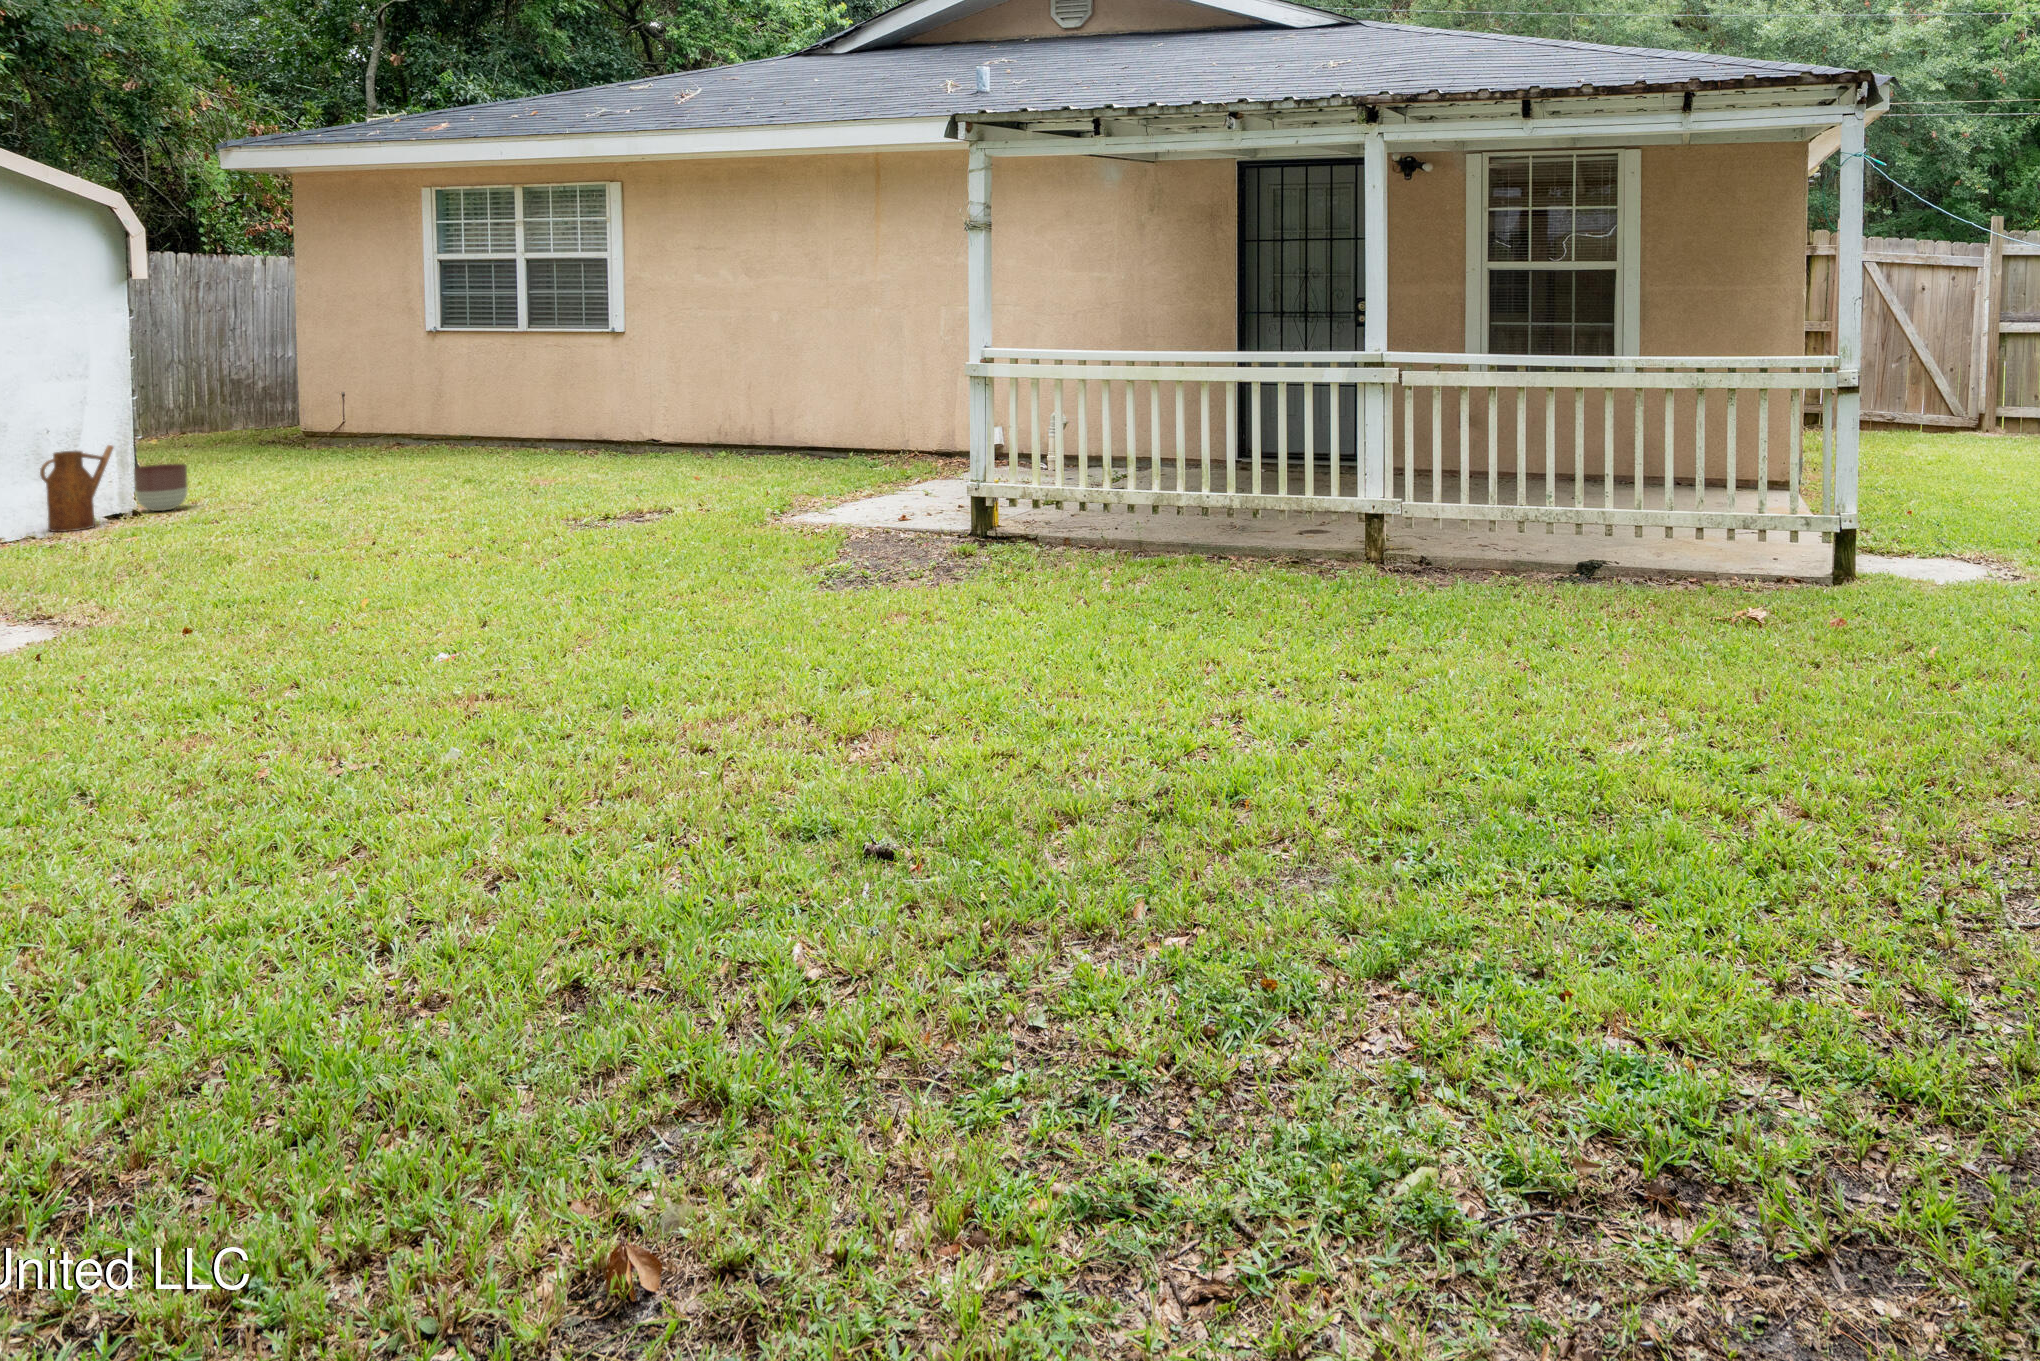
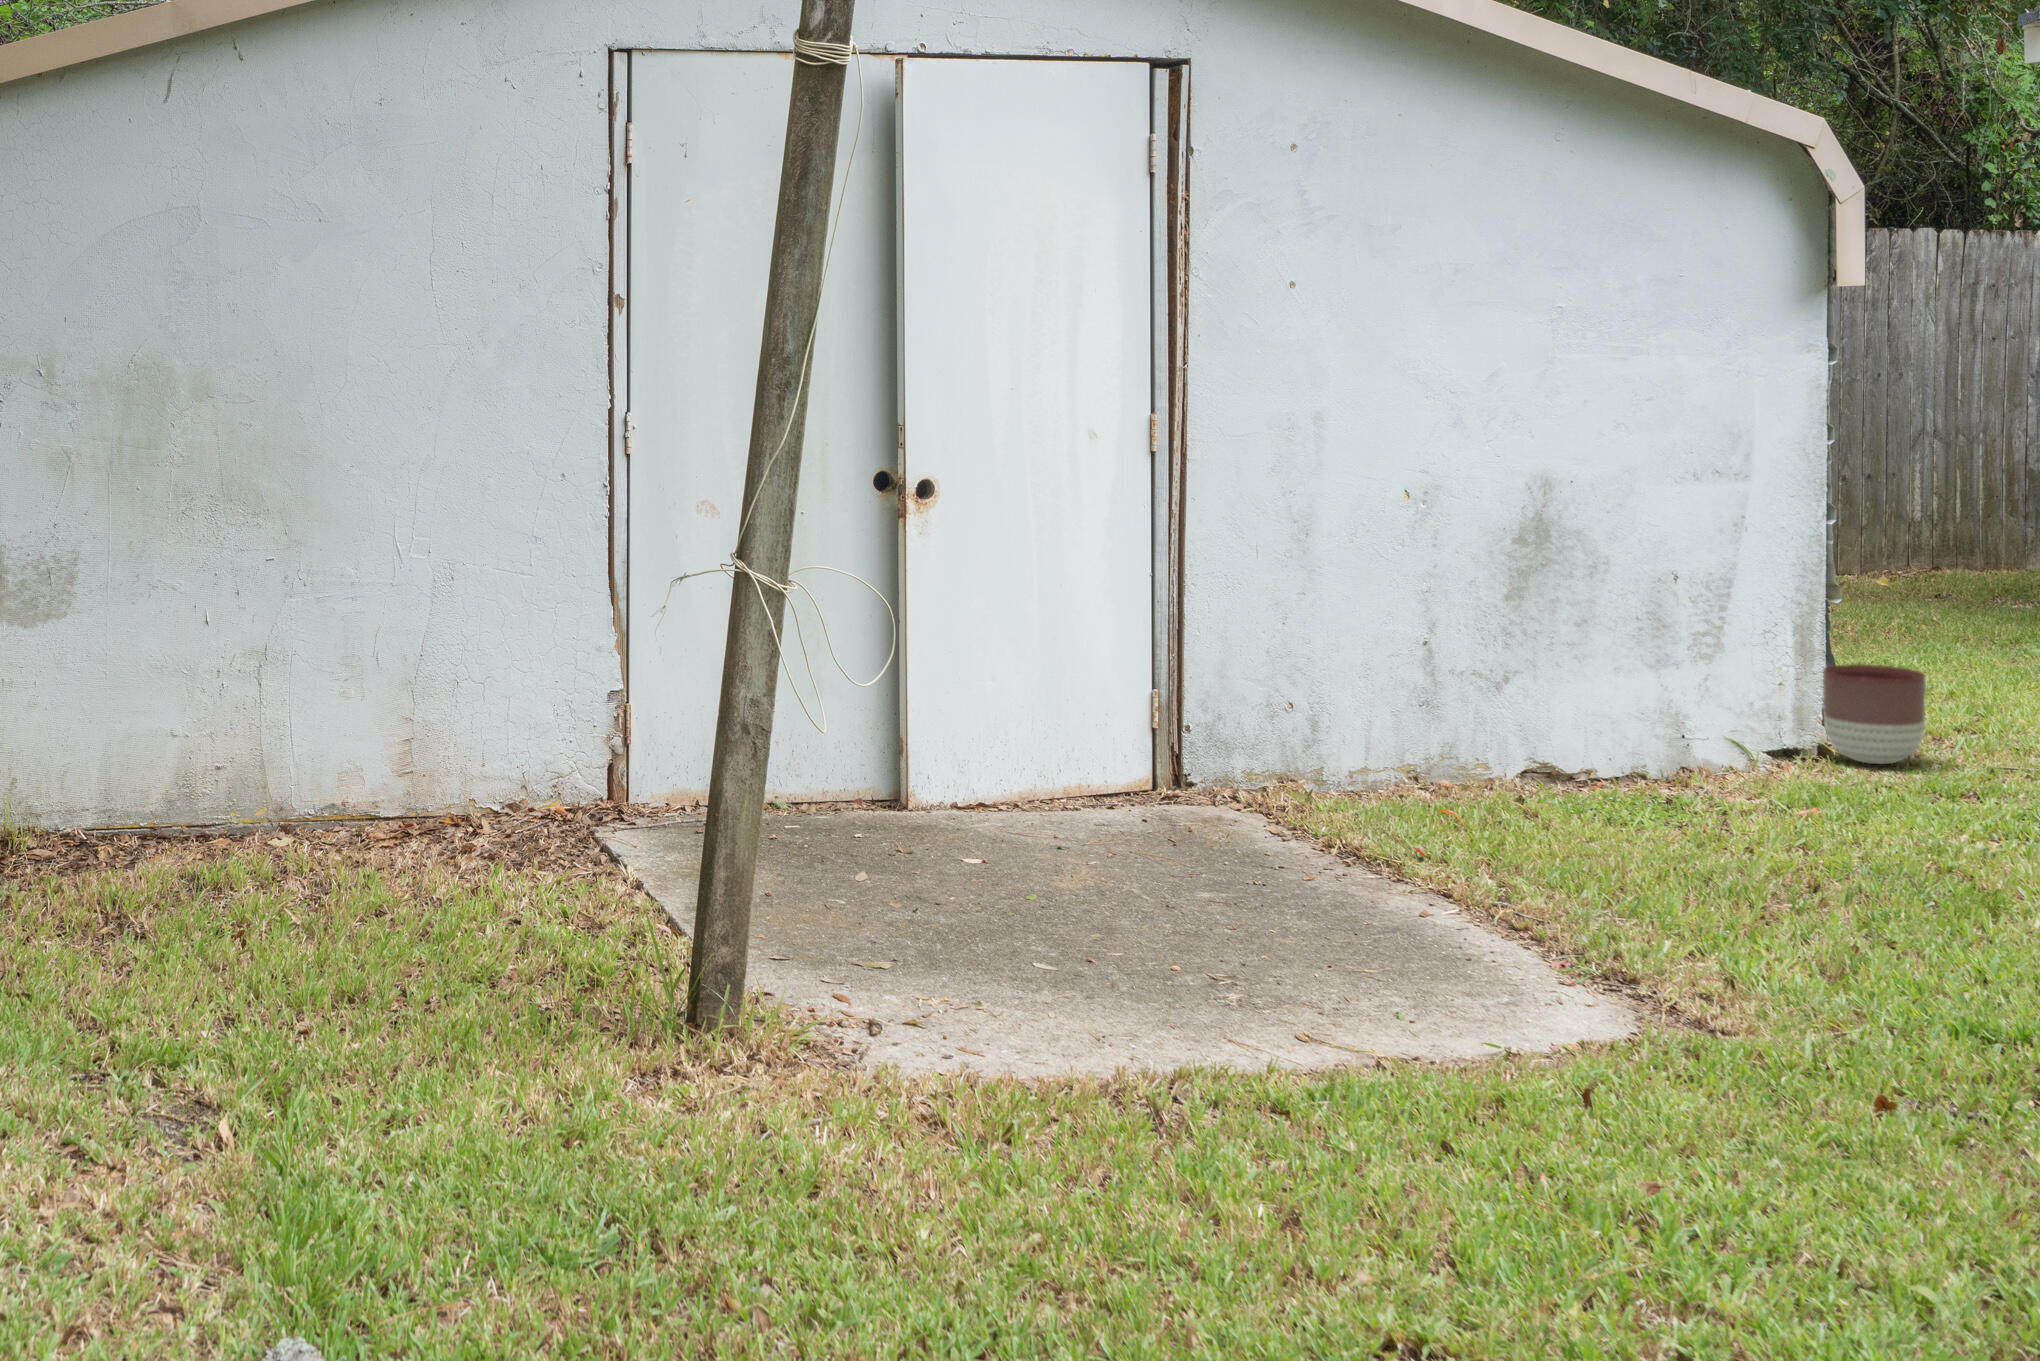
watering can: present [40,445,114,532] -> none [1655,619,1789,785]

